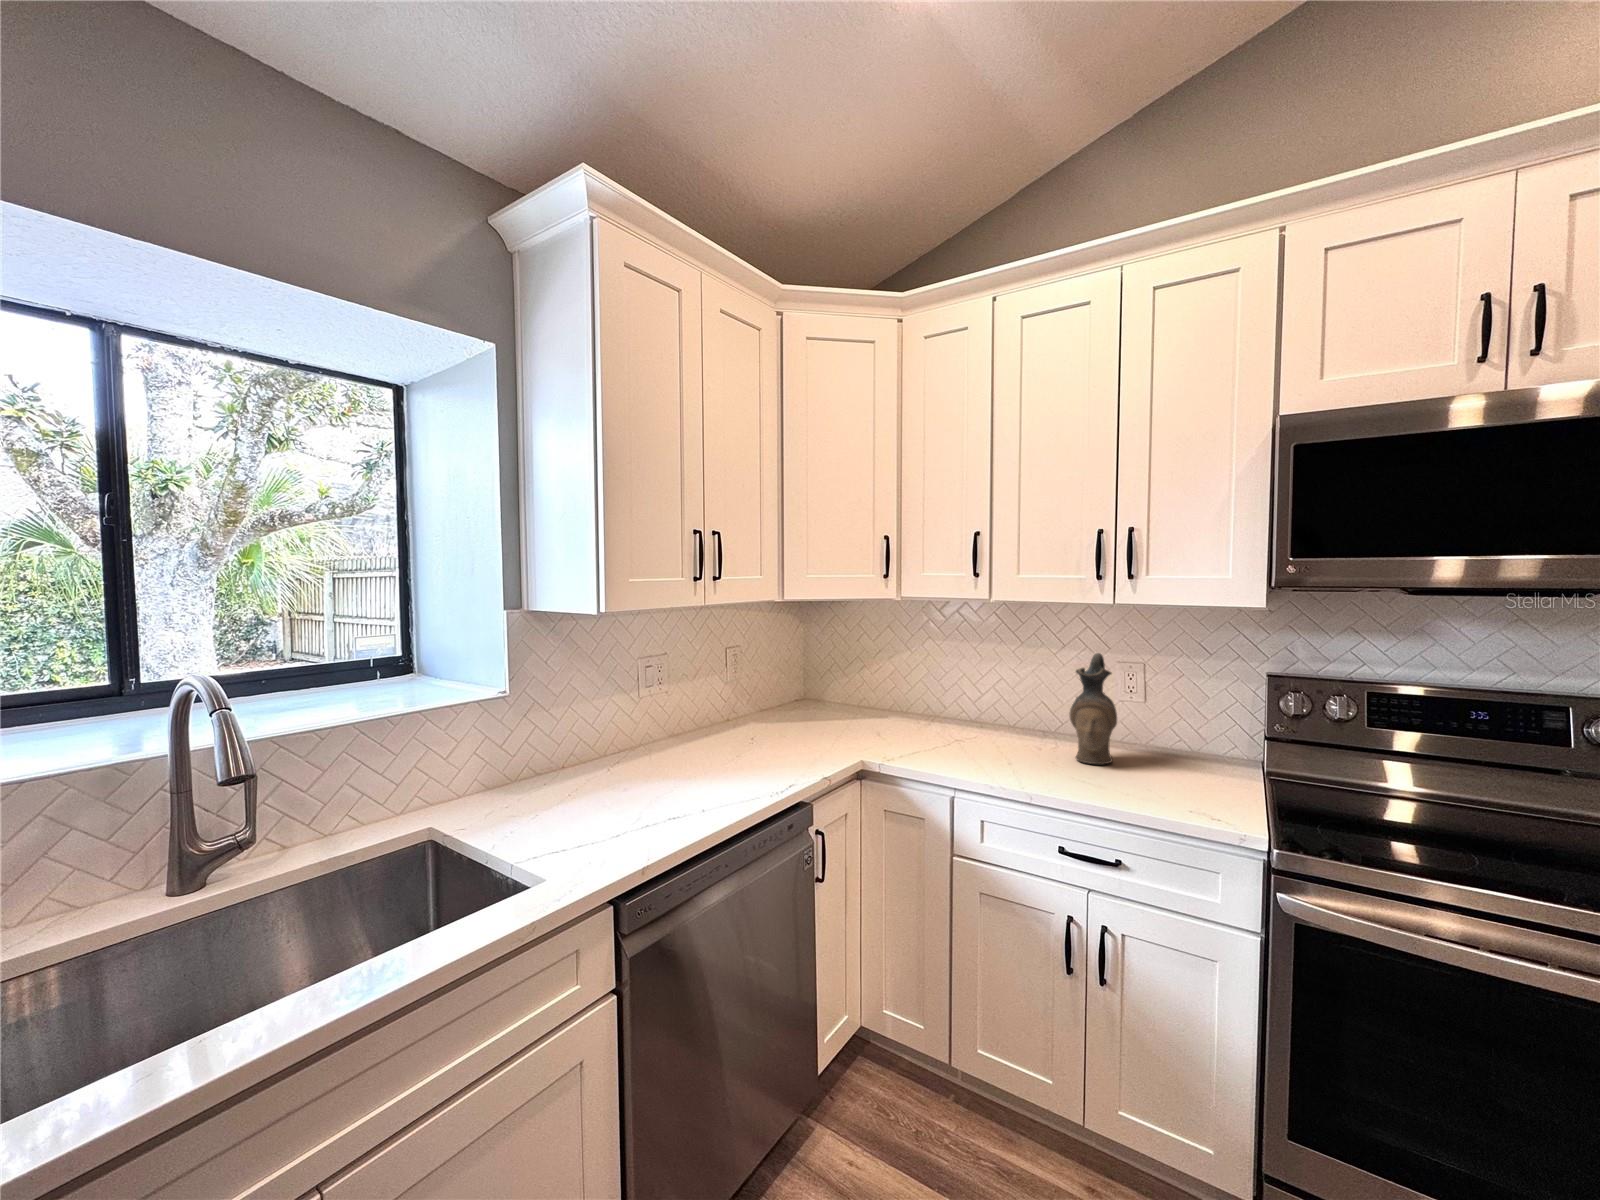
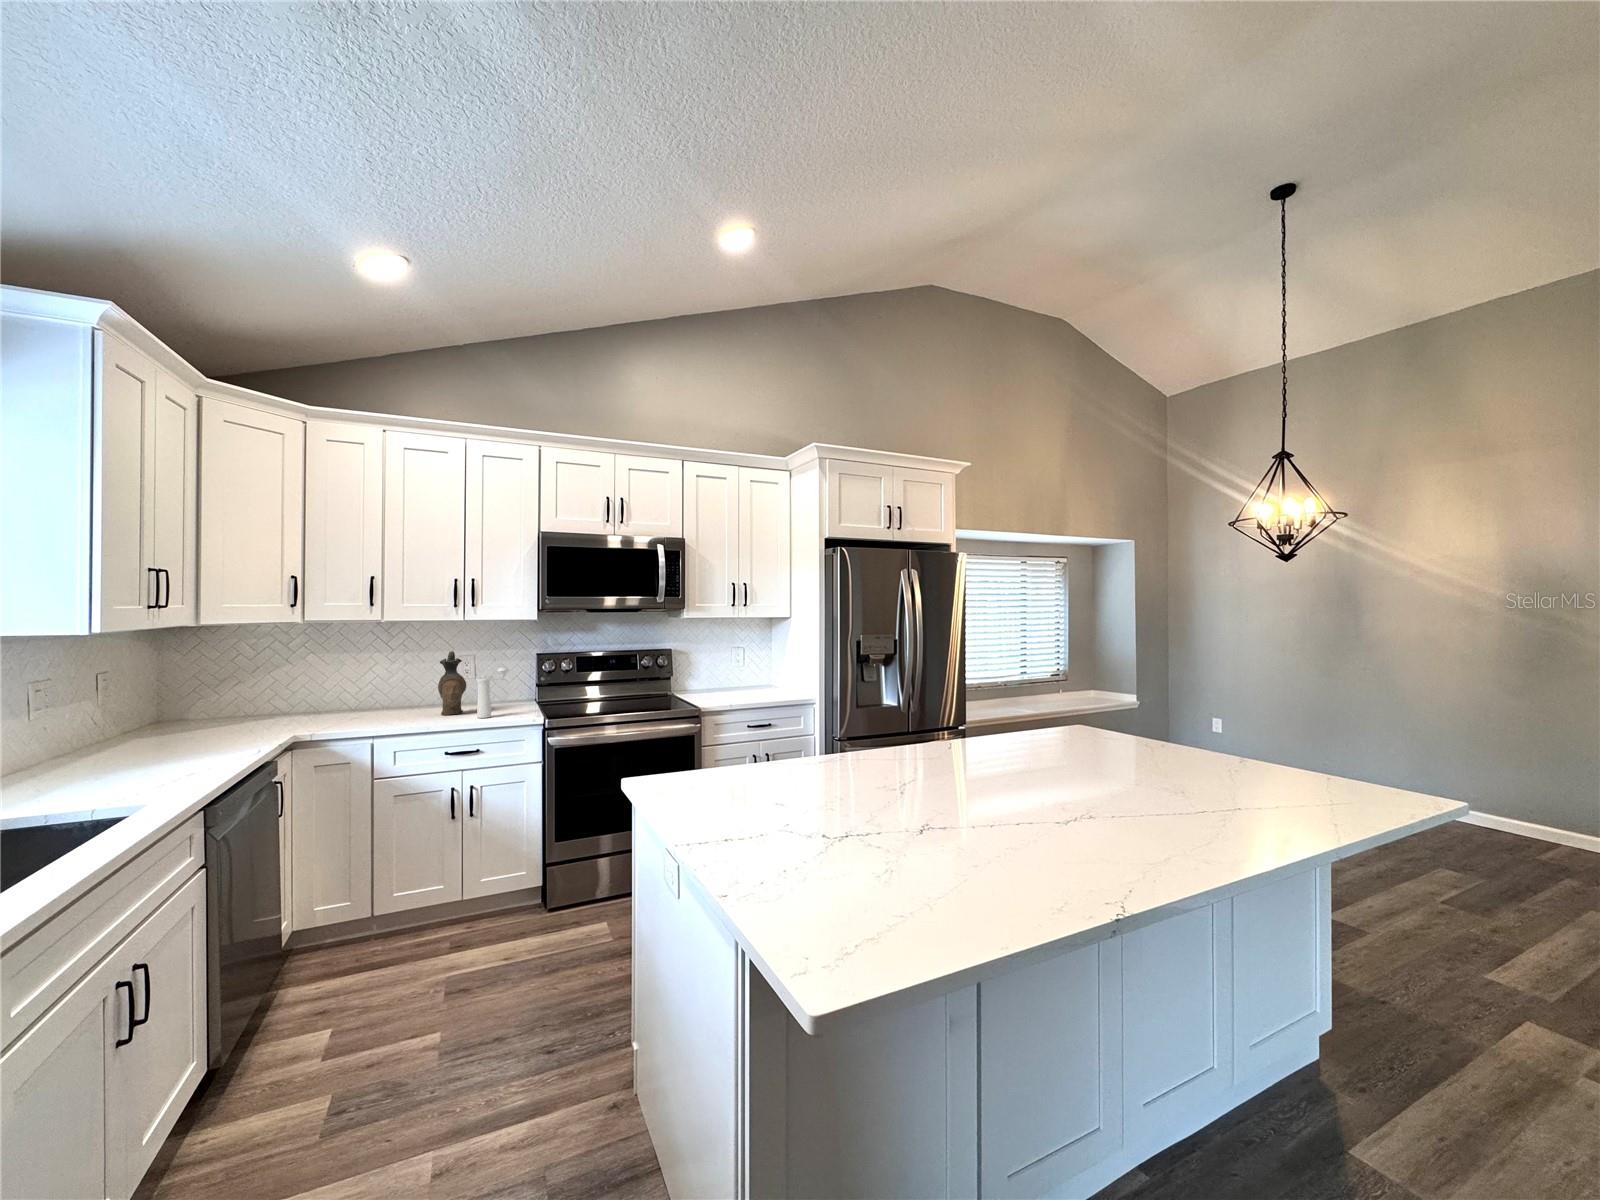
pepper mill: none [1126,701,1194,798] -> present [477,668,508,718]

